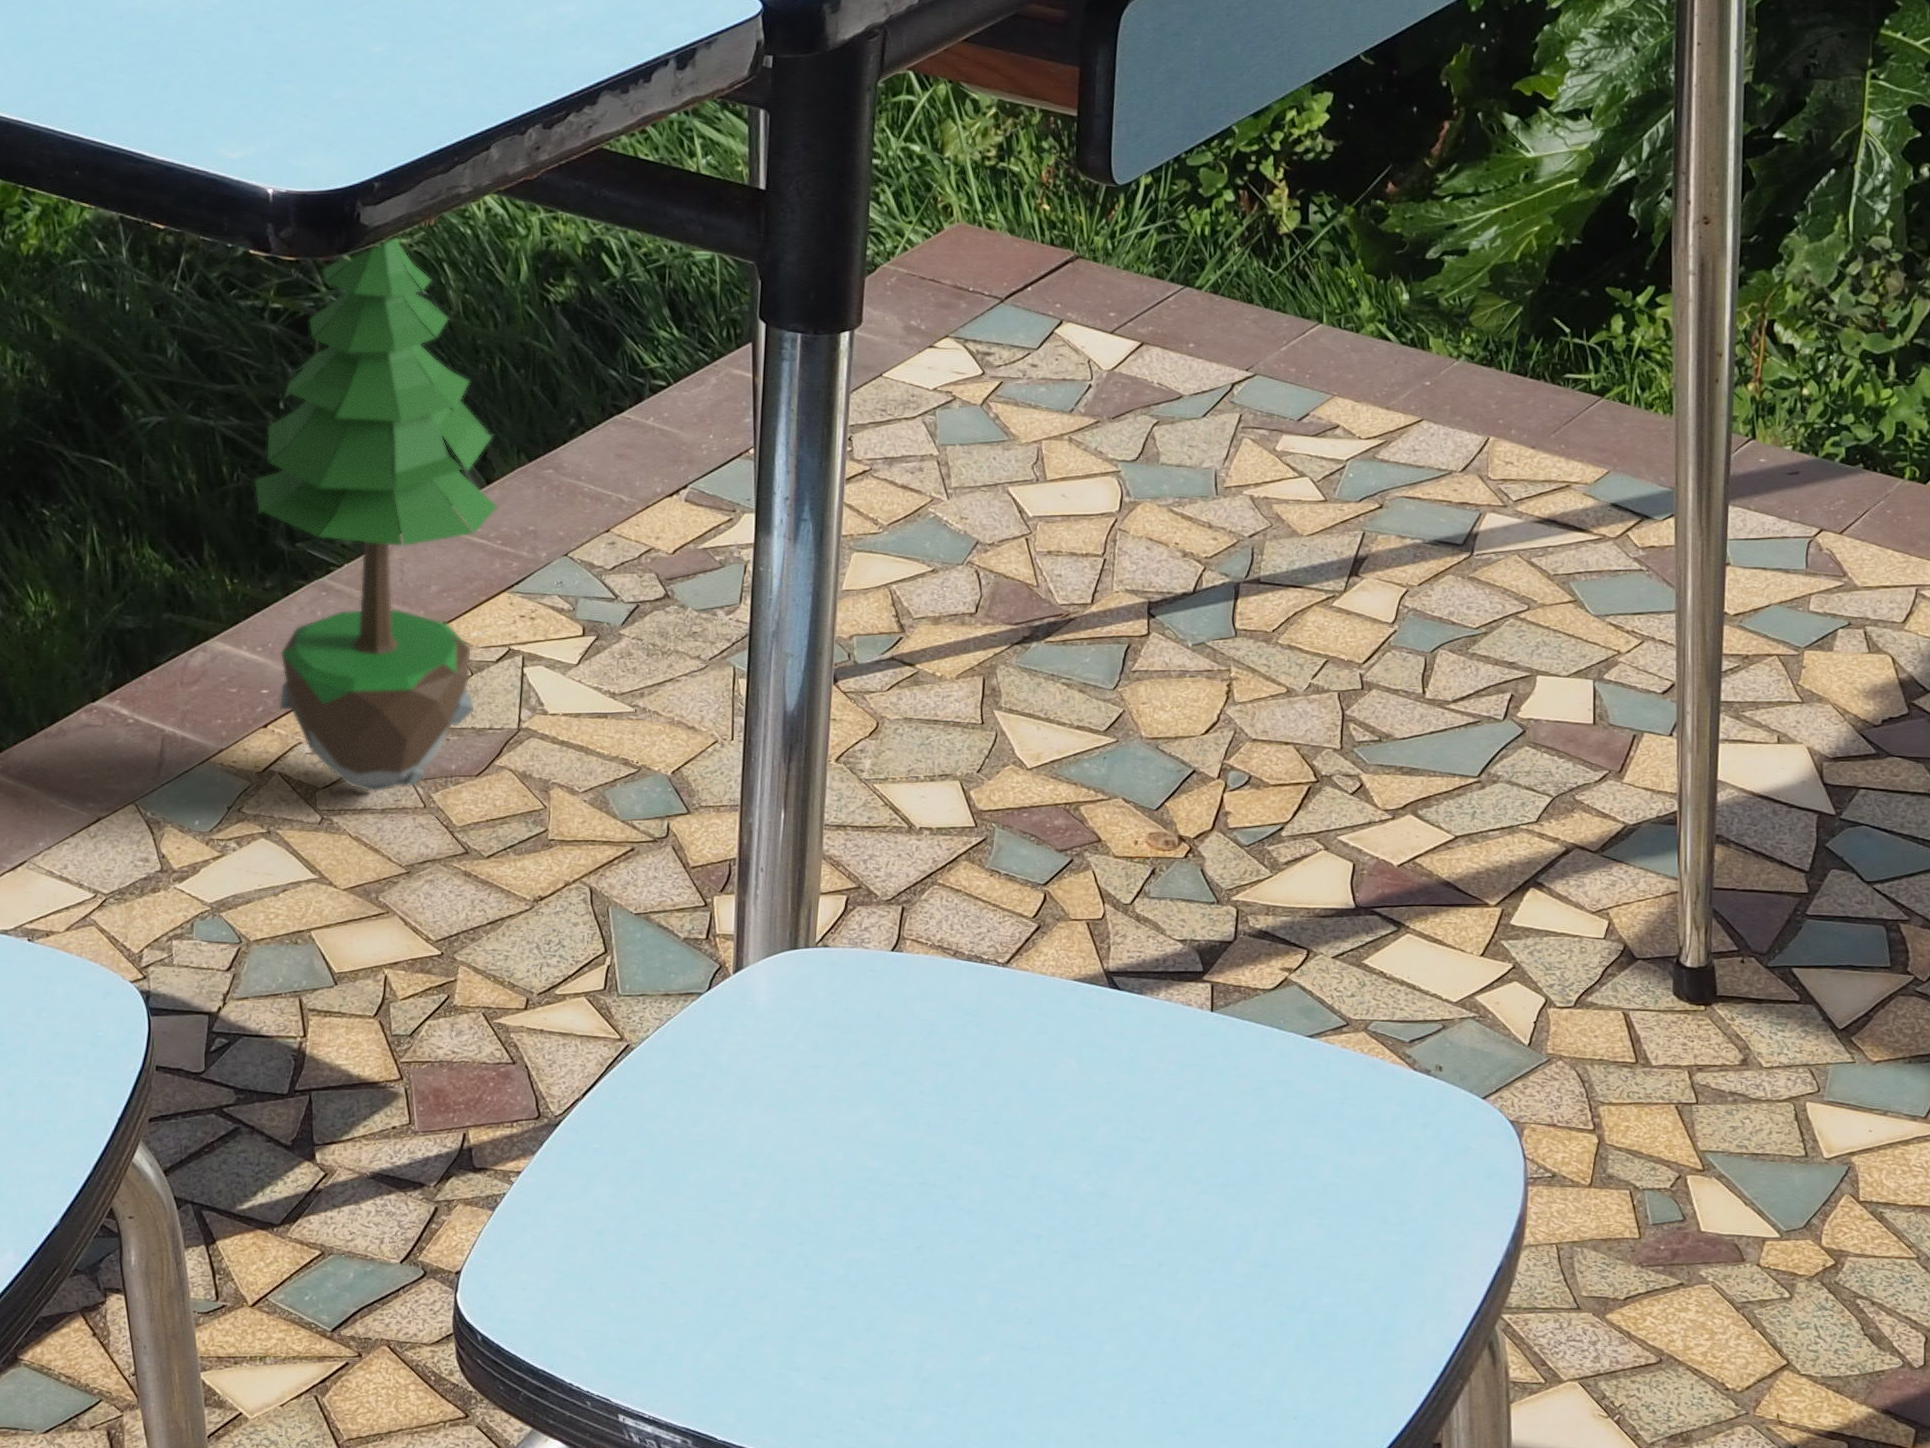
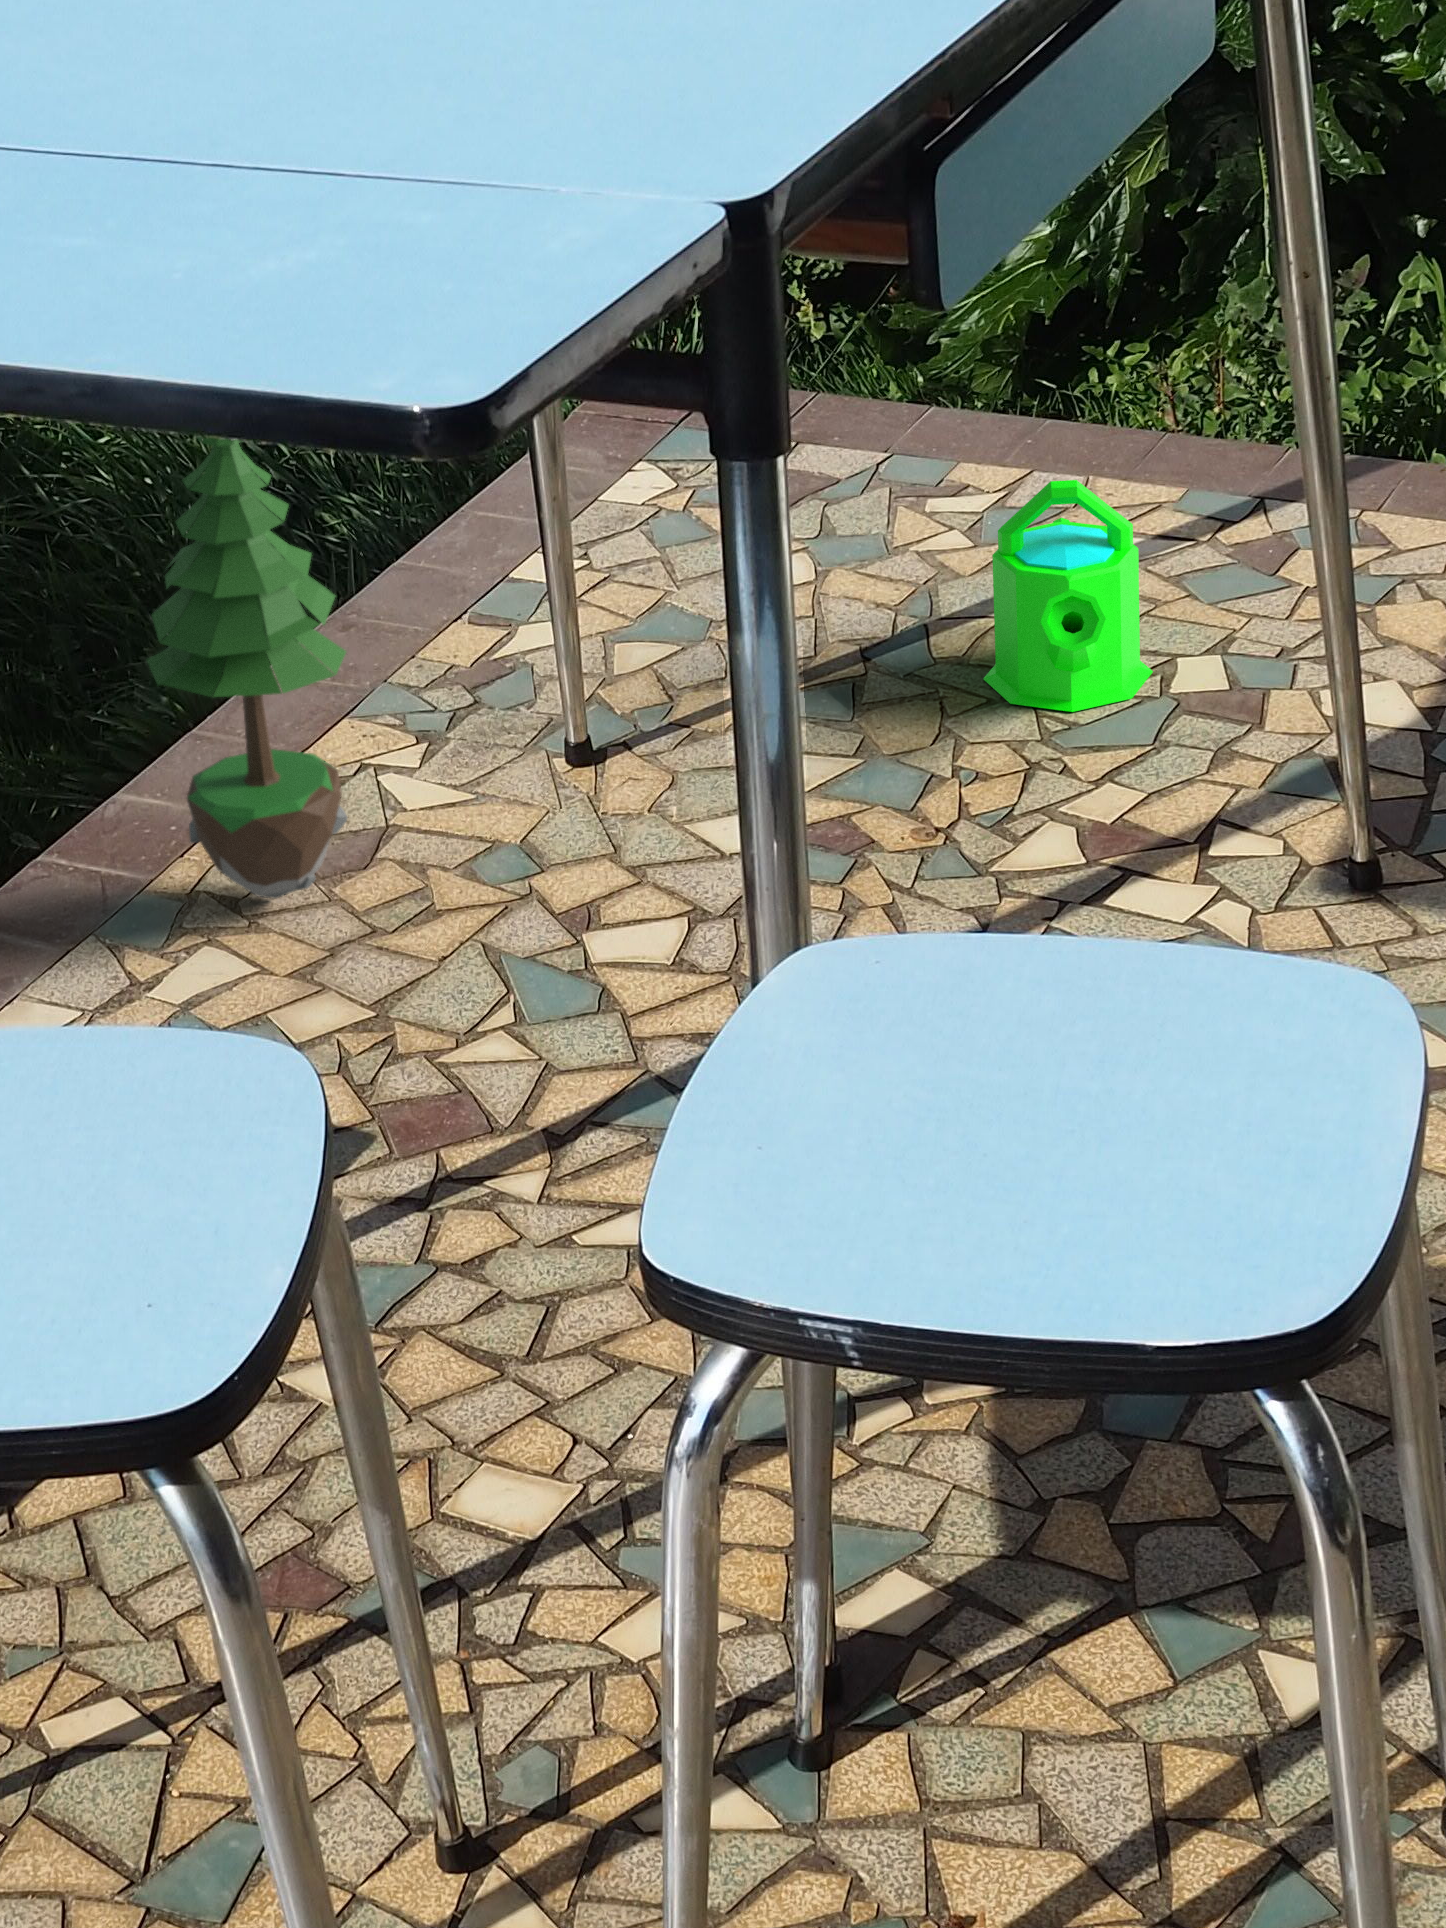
watering can: none [1303,431,1517,718] -> present [983,480,1153,712]

